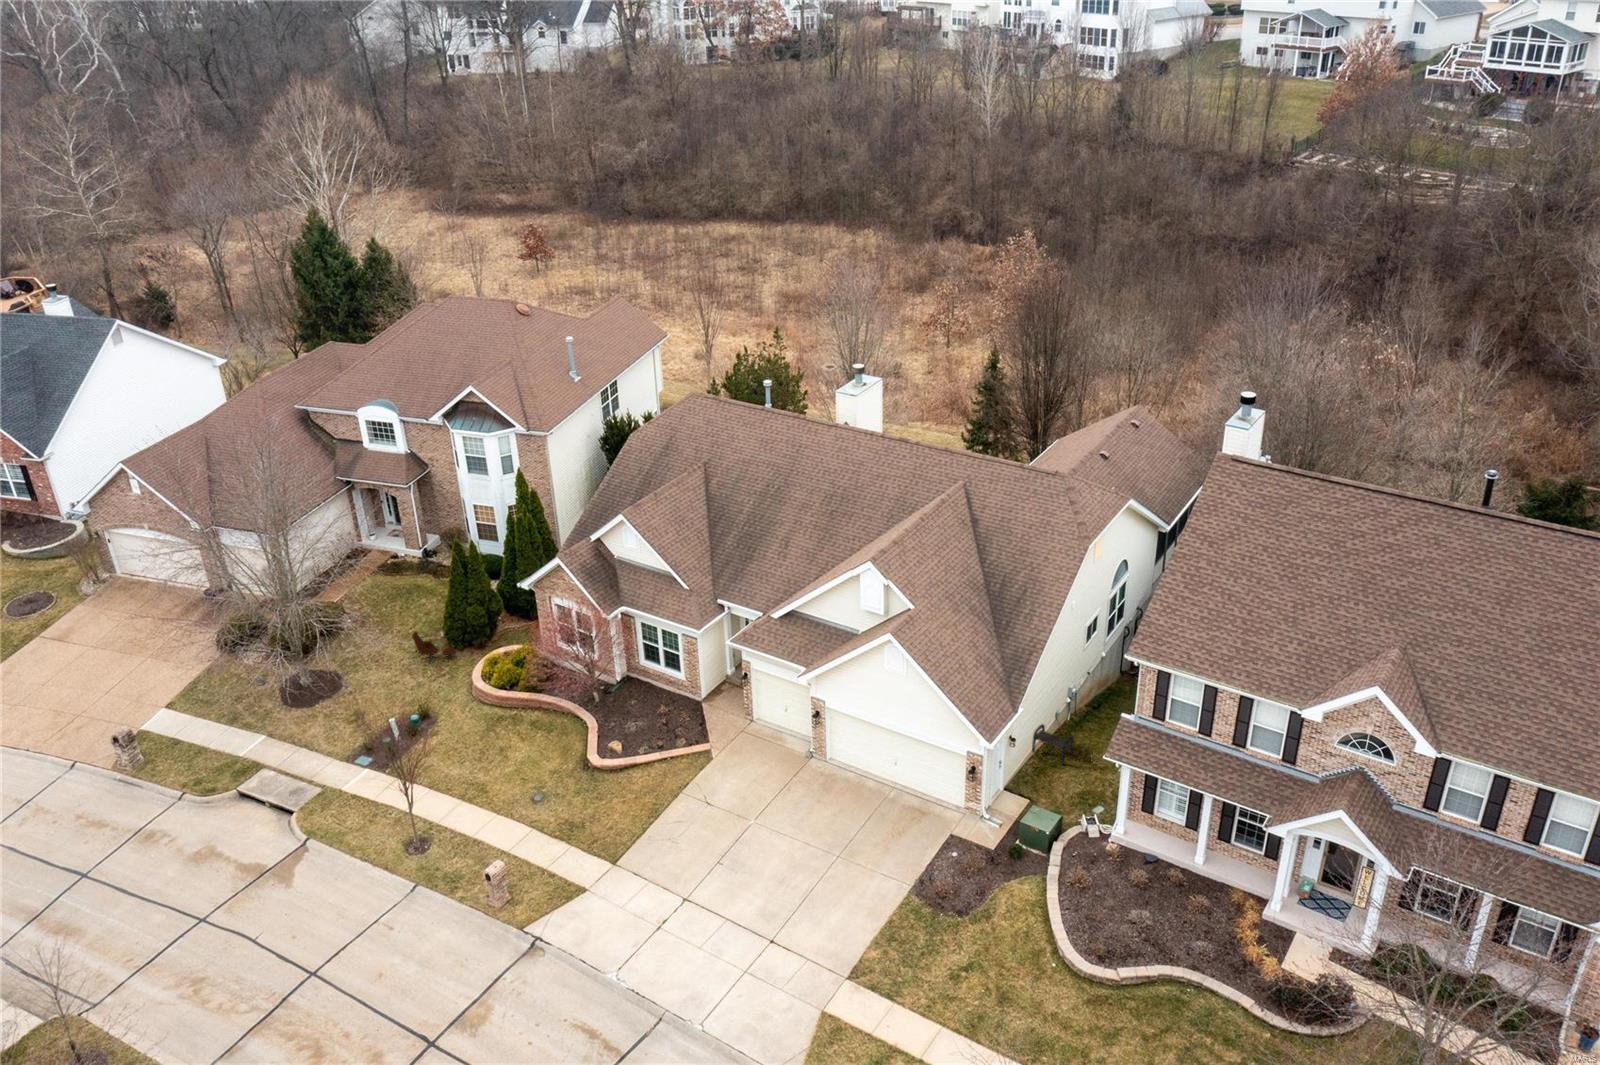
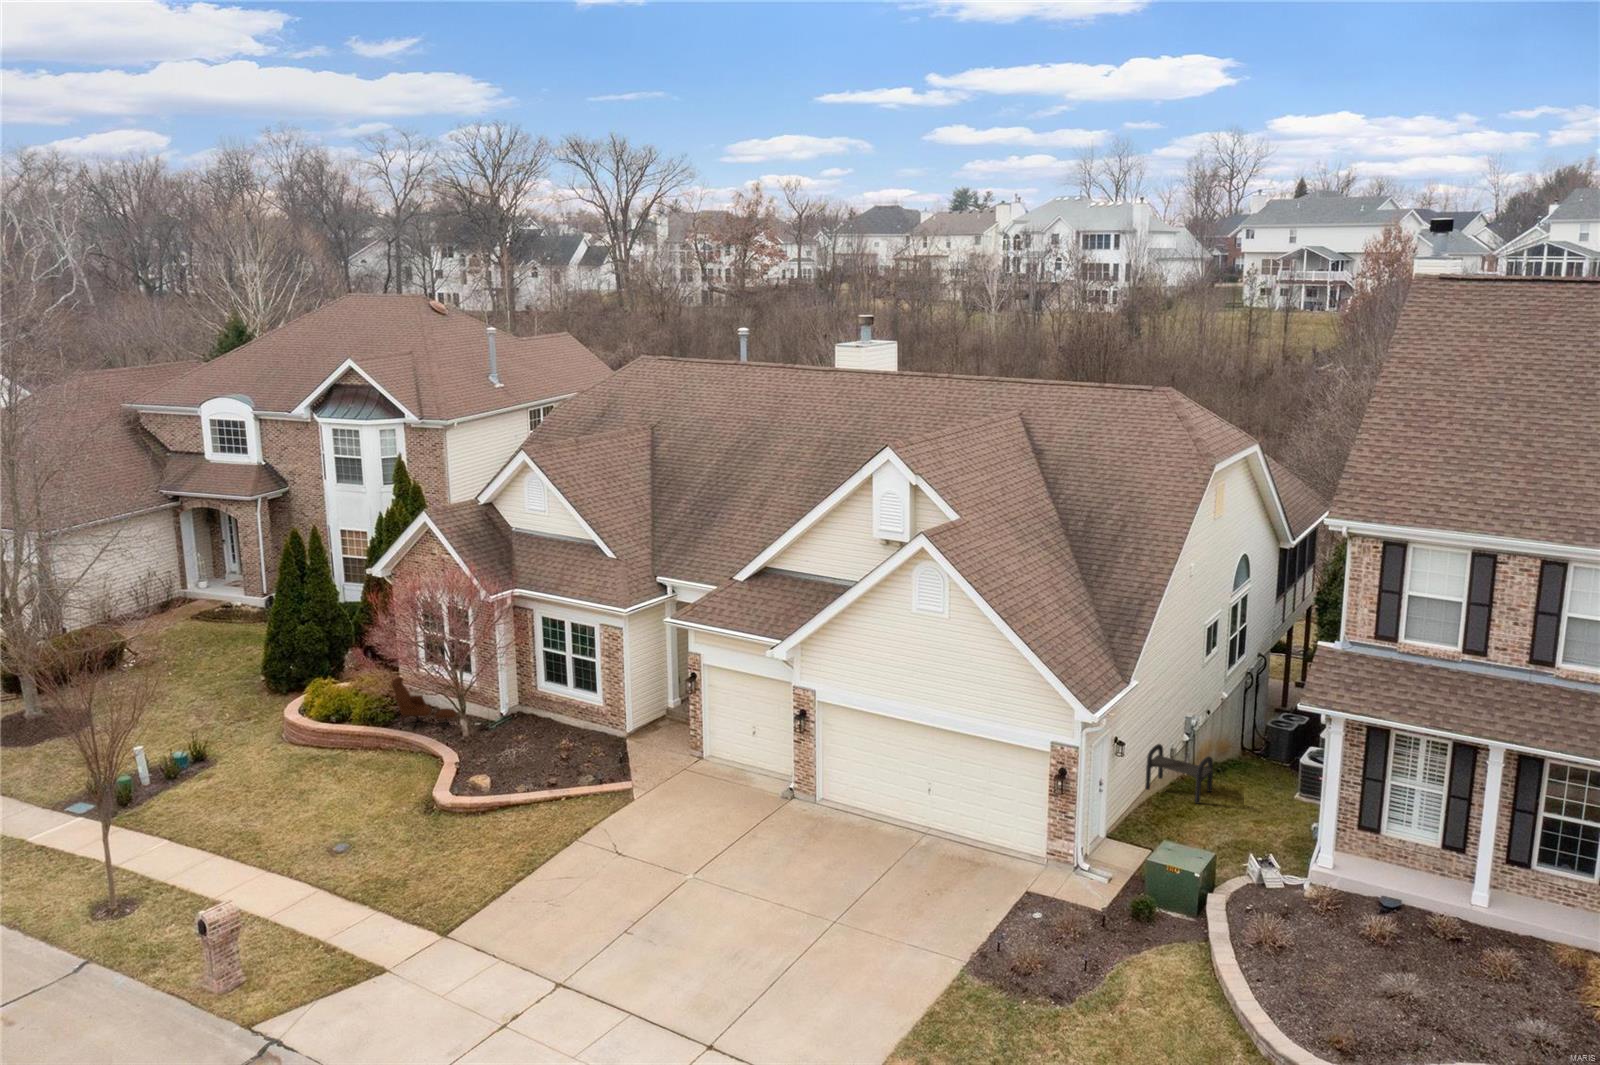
lounge chair: present [412,631,456,661] -> present [392,677,456,726]

